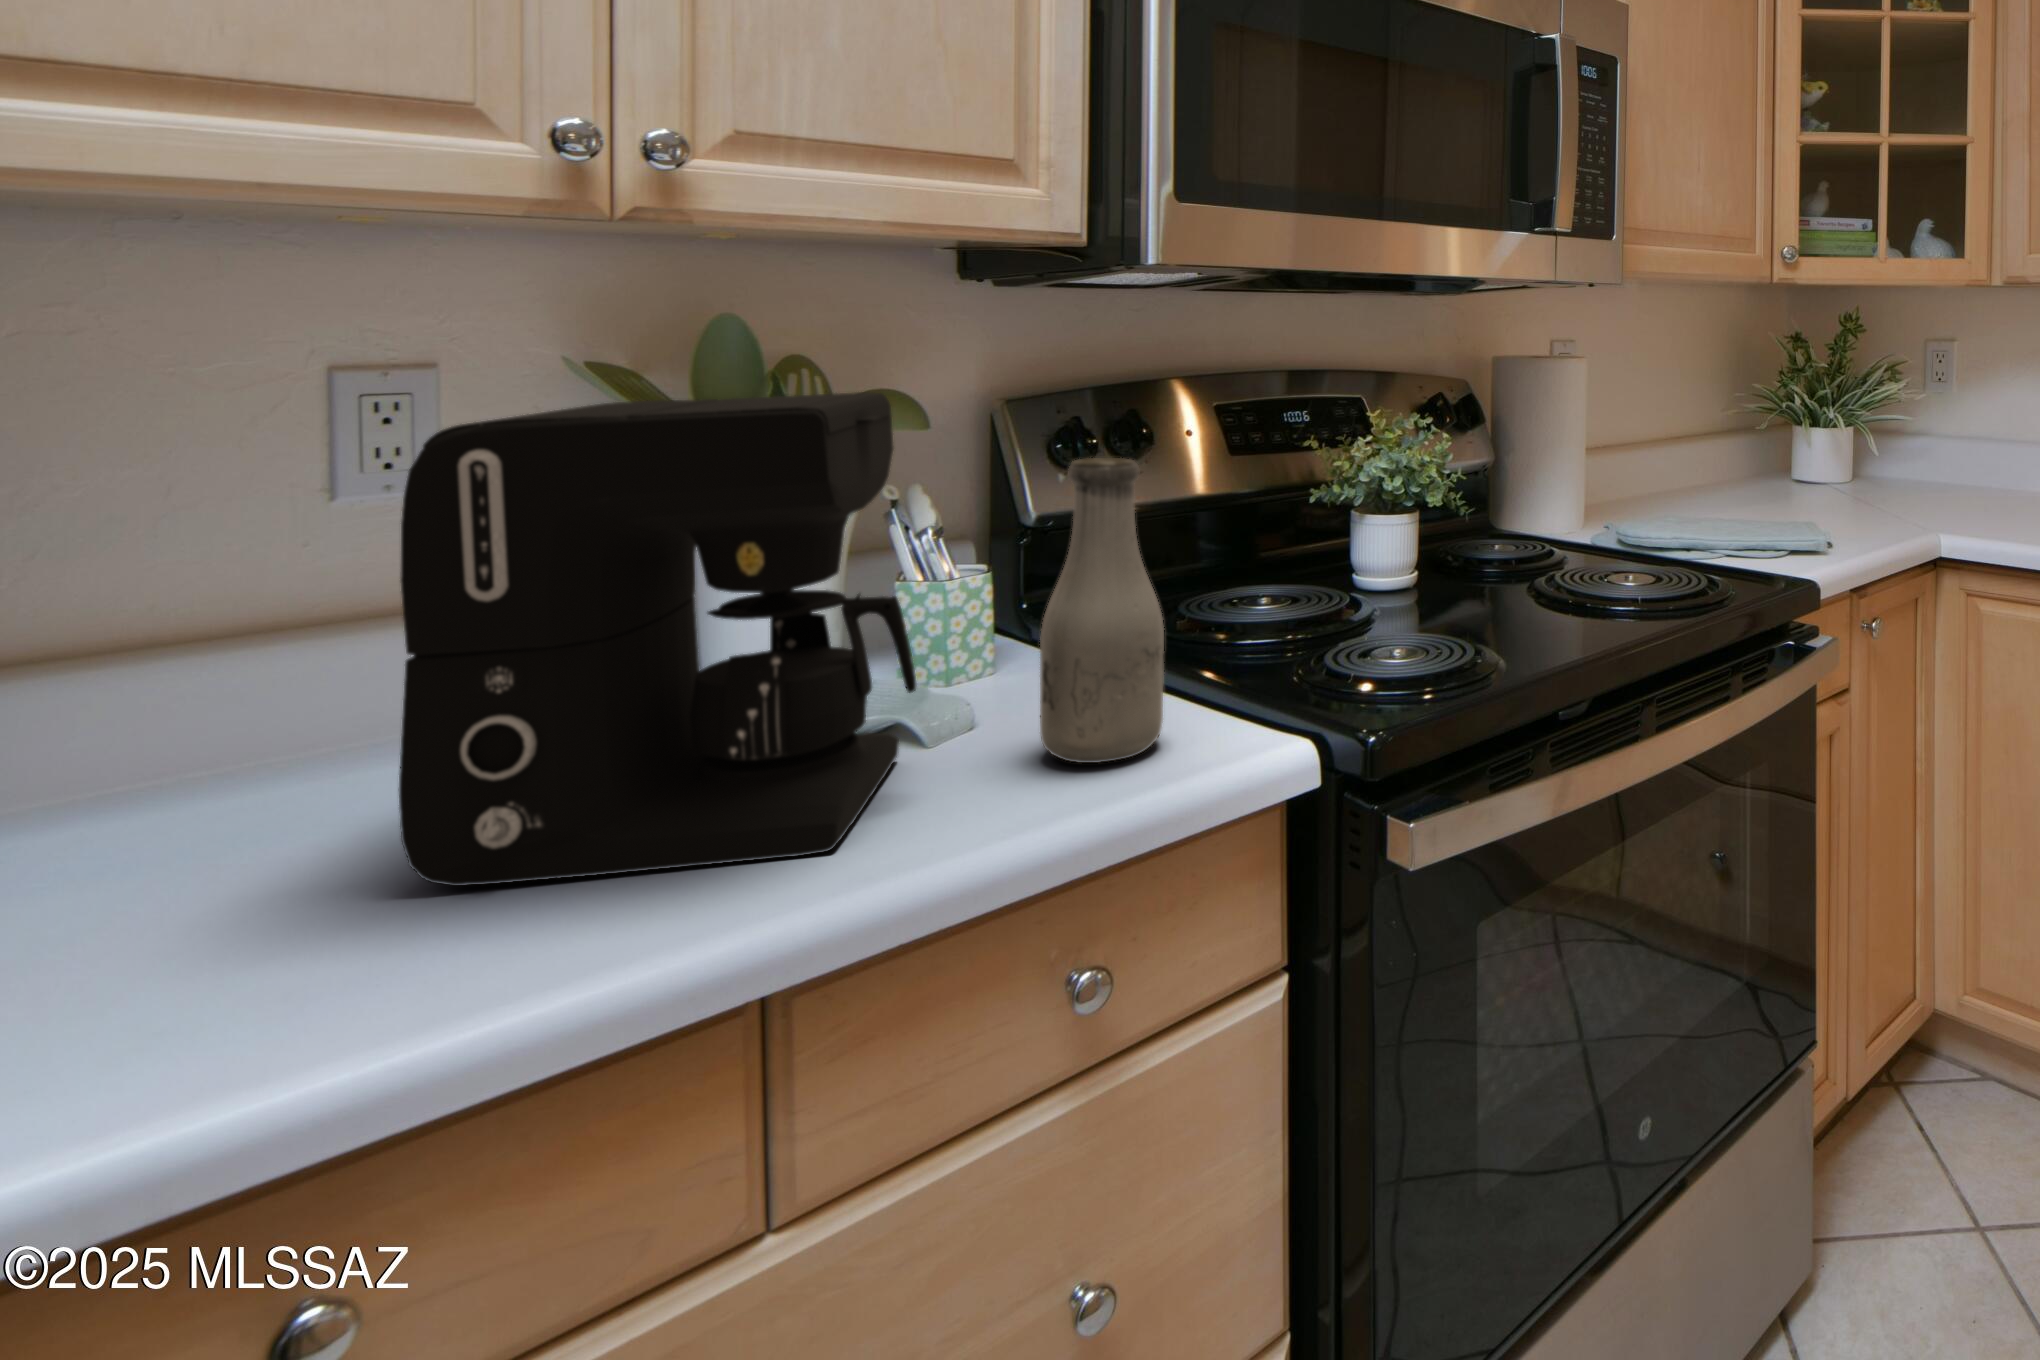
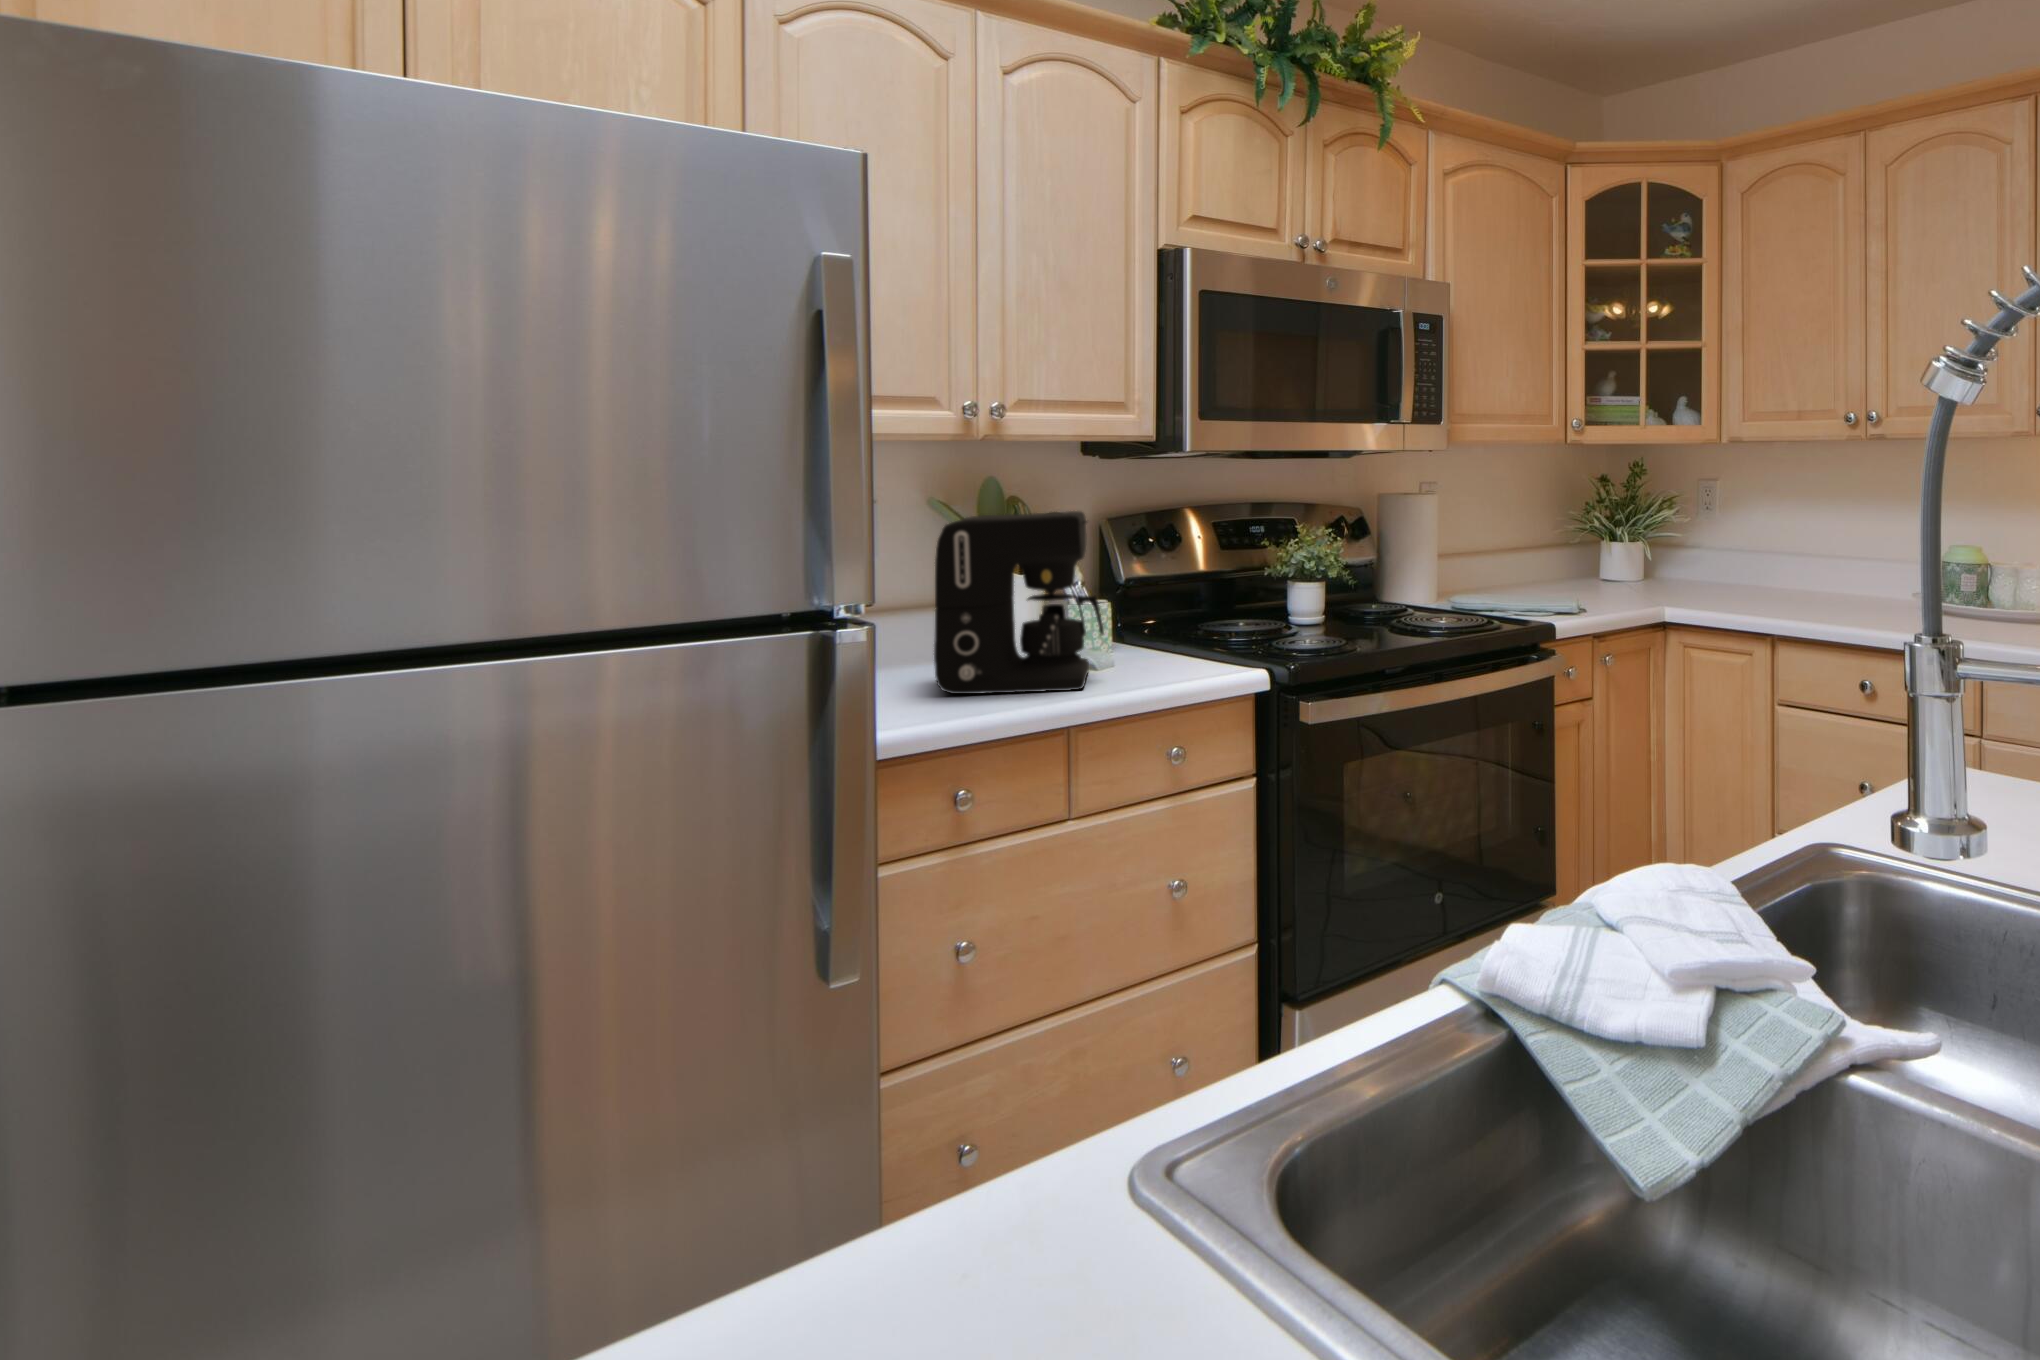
bottle: present [1040,458,1164,763] -> none [1149,540,1201,672]

